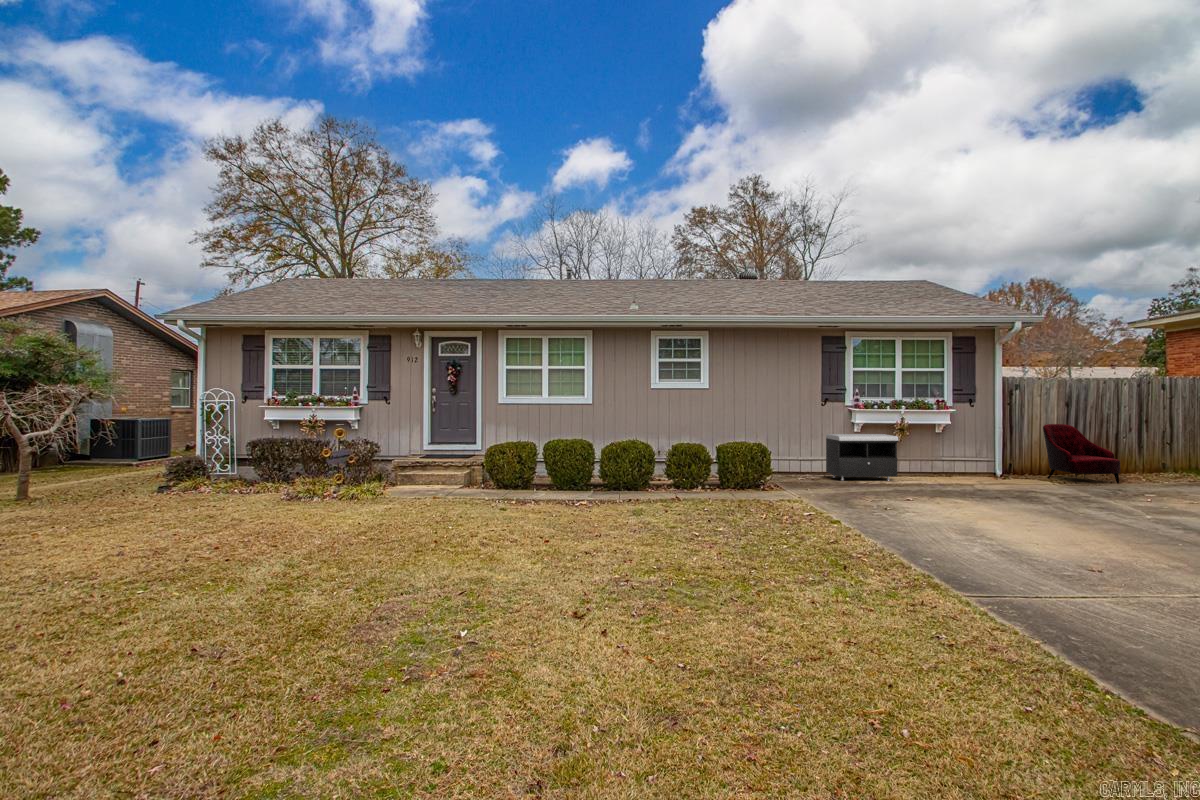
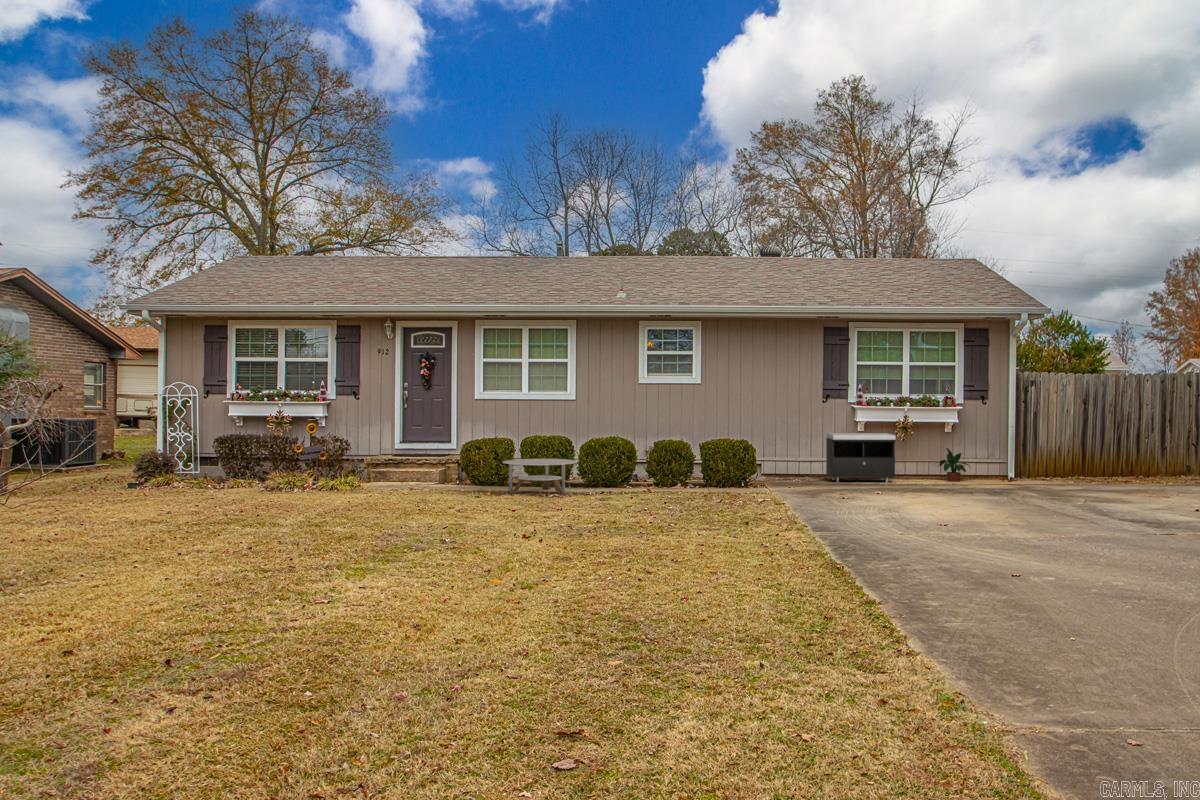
armchair: present [1043,424,1120,484] -> none [1061,423,1127,486]
potted plant: none [930,447,965,479] -> present [938,448,971,482]
round table: none [525,462,602,502] -> present [503,459,578,495]

